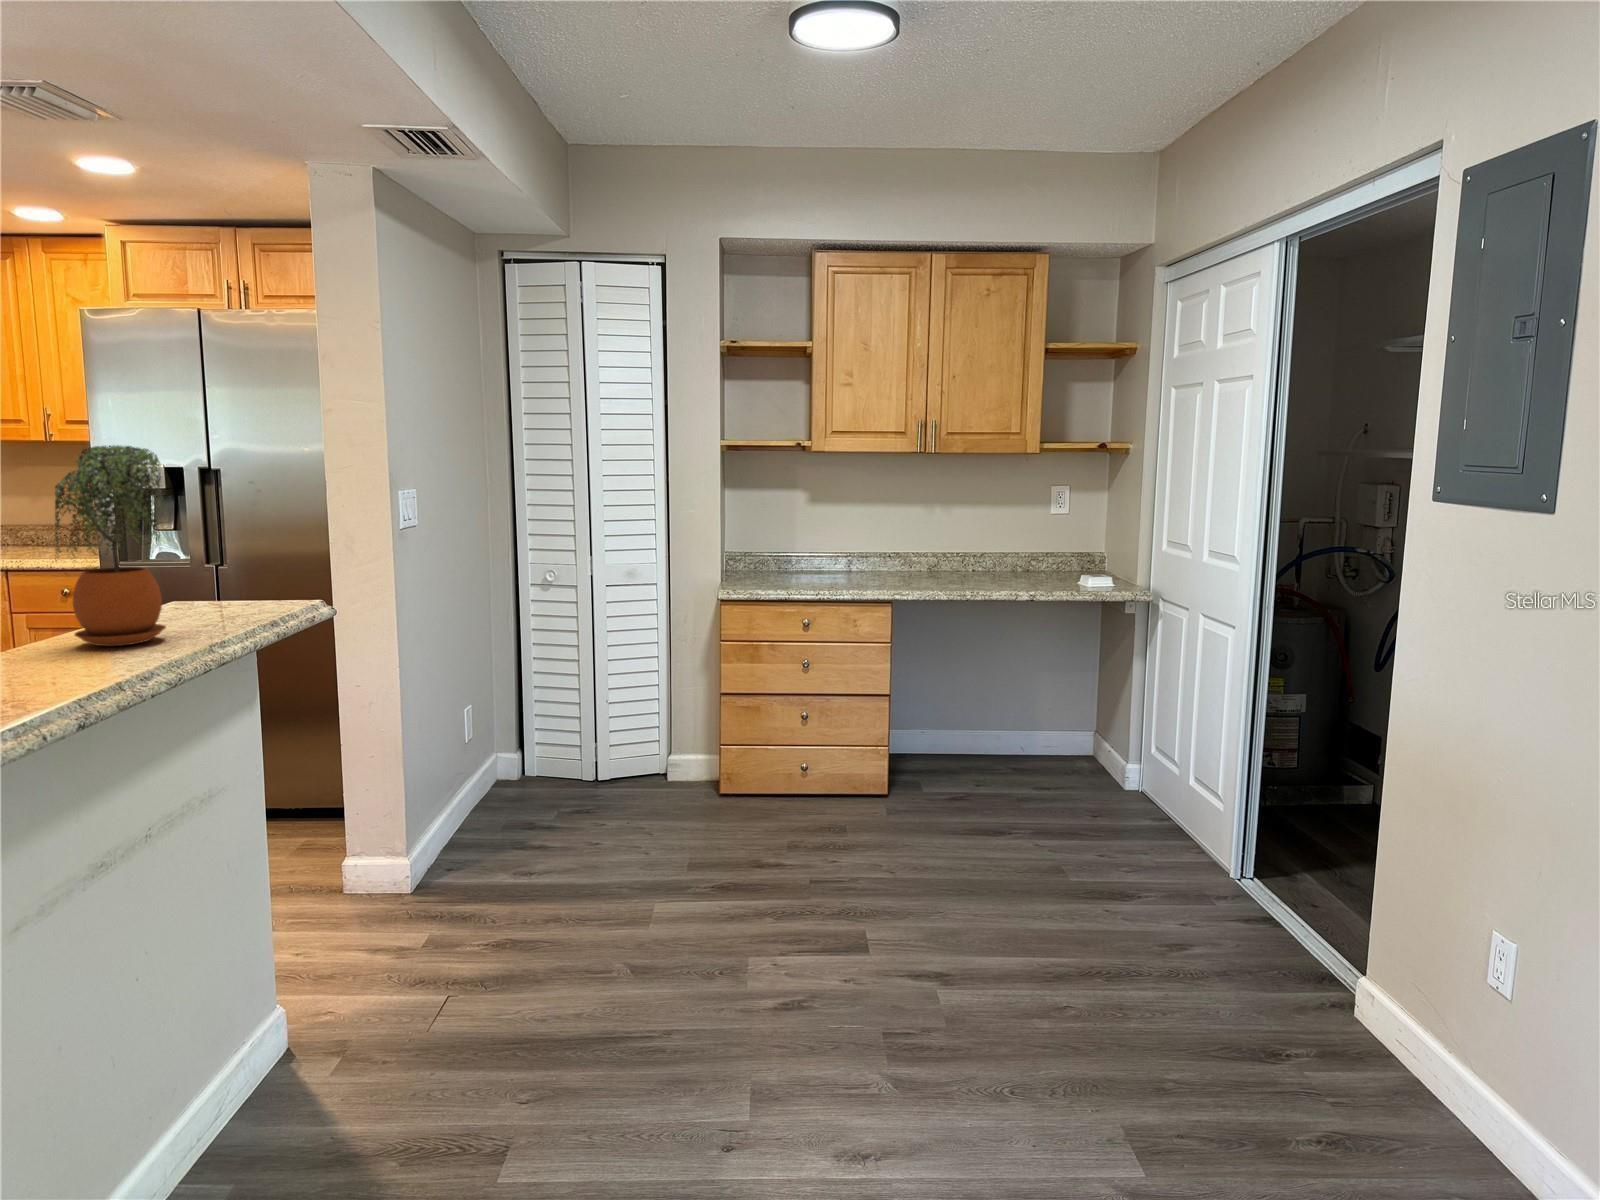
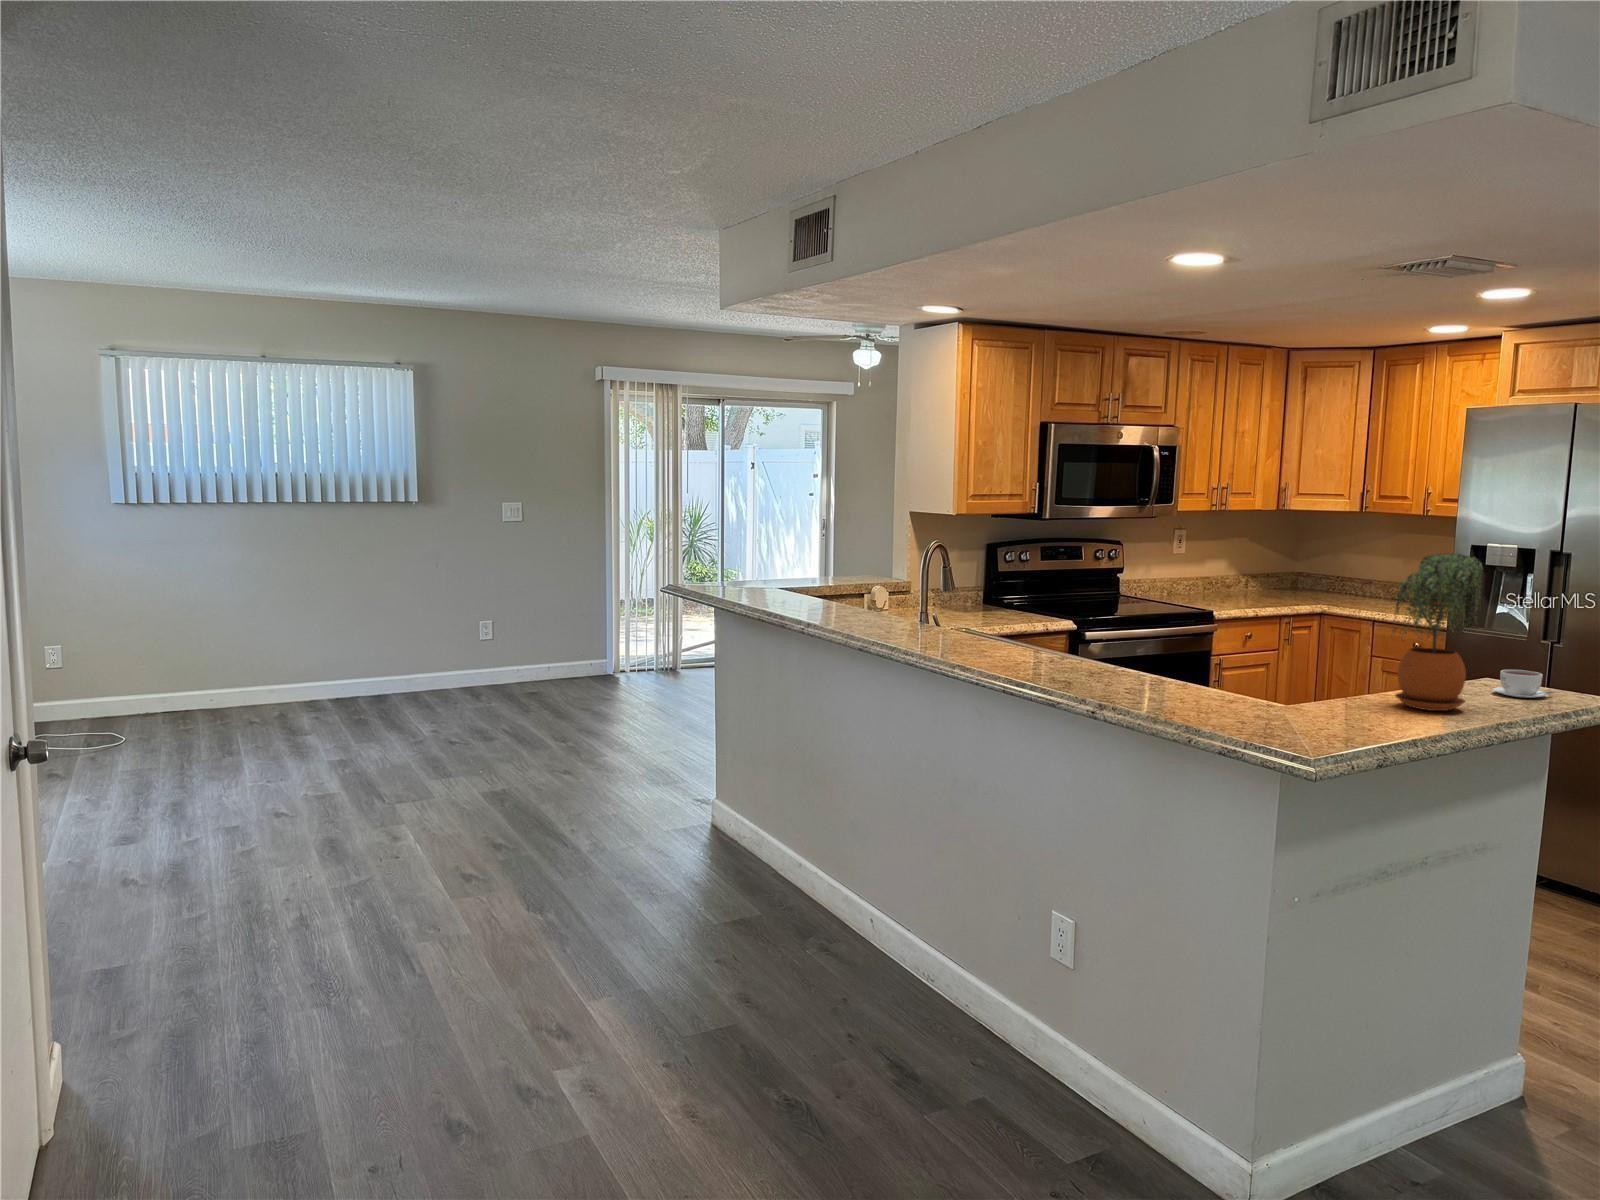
coffee cup: none [187,584,252,615] -> present [1493,670,1554,698]

